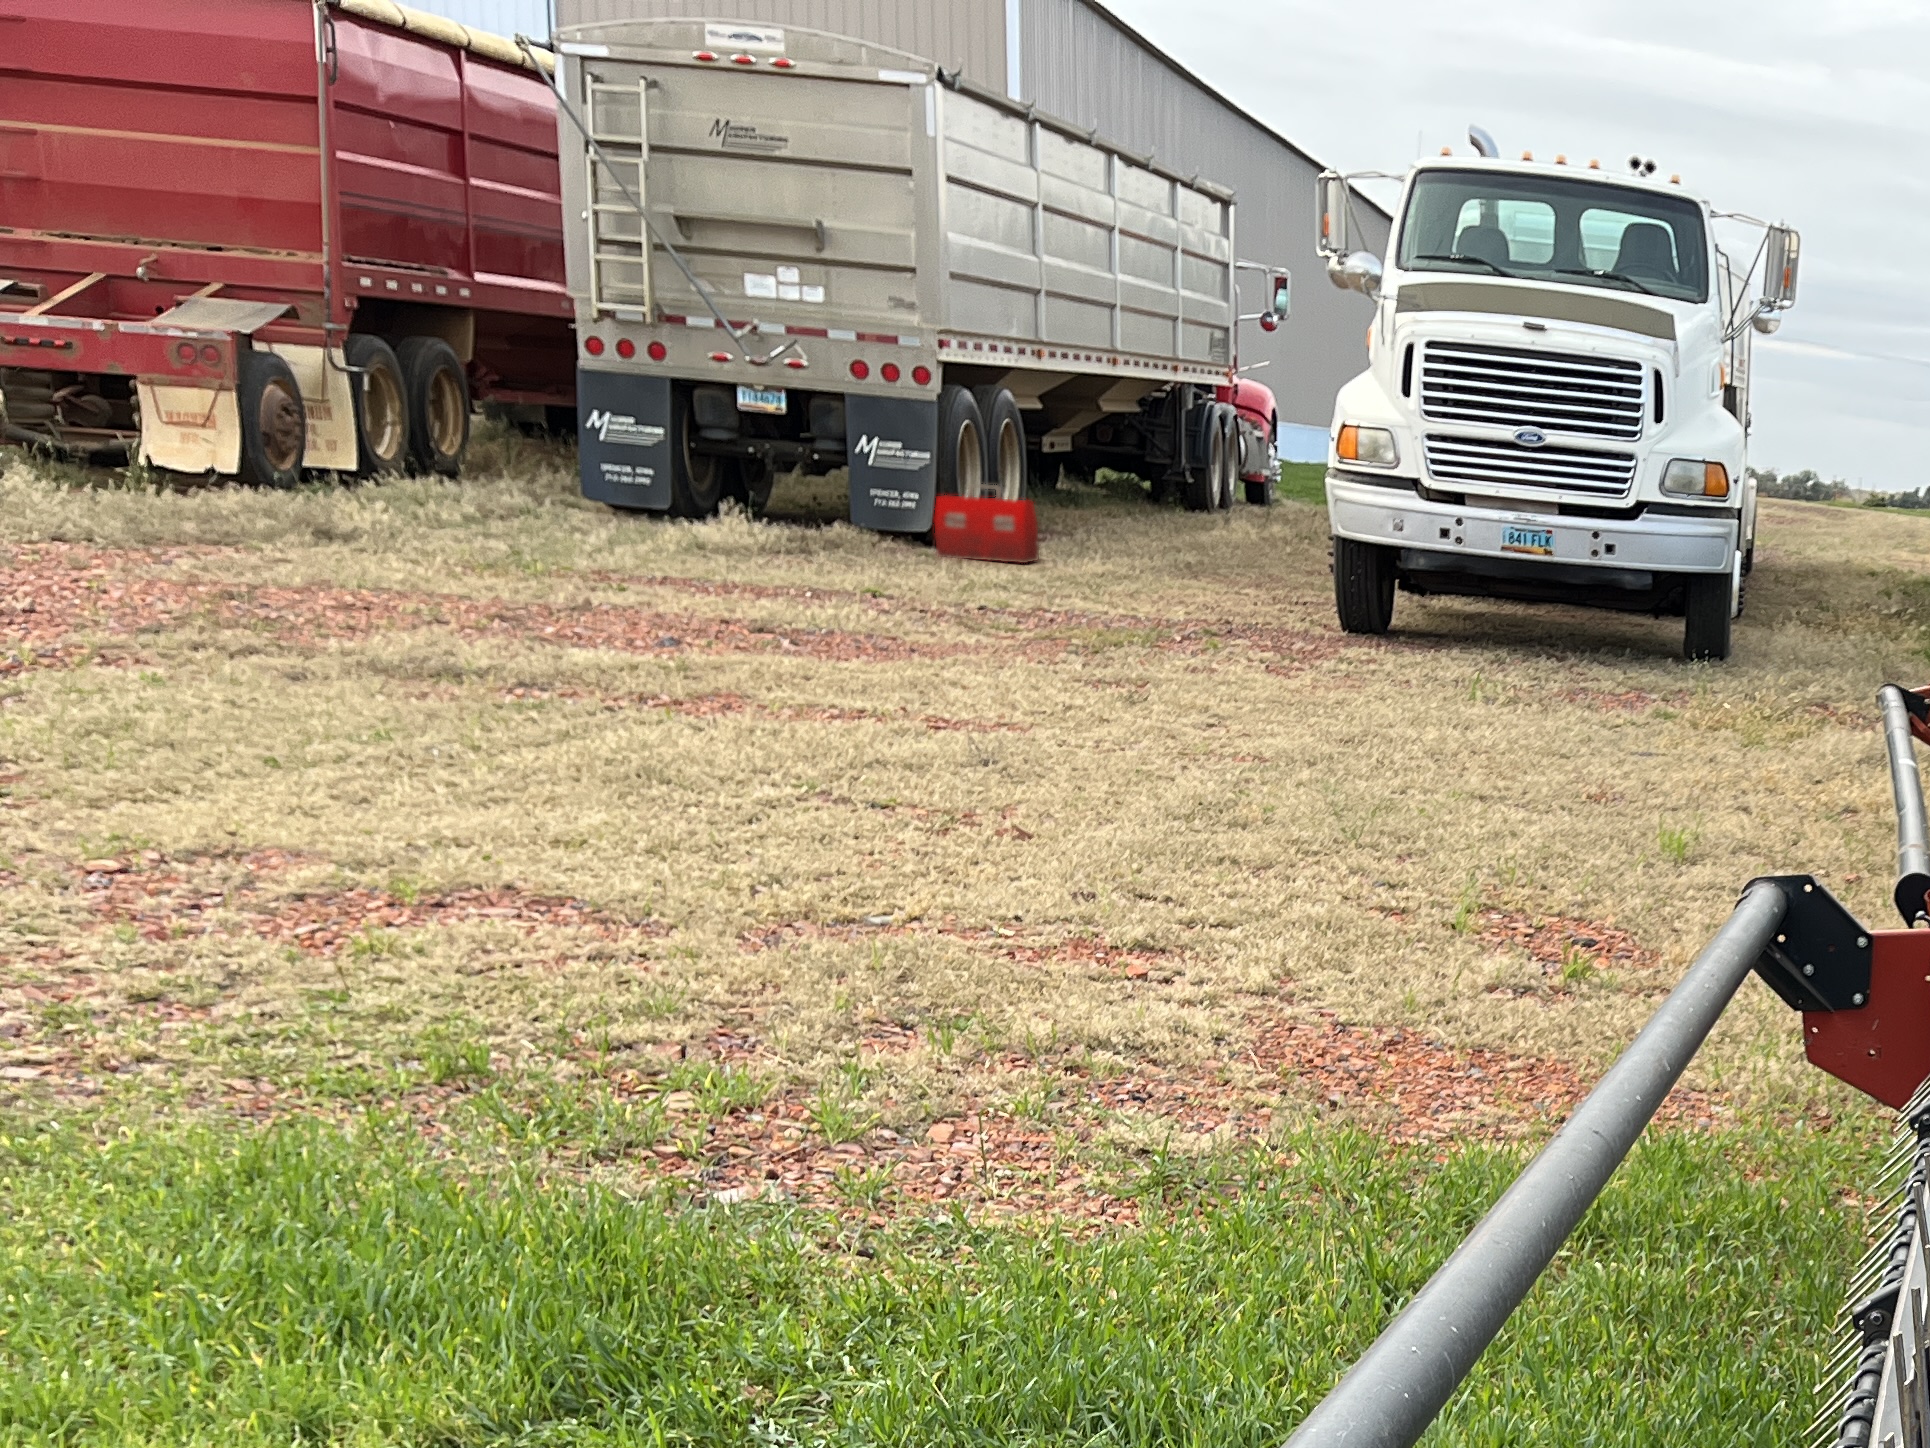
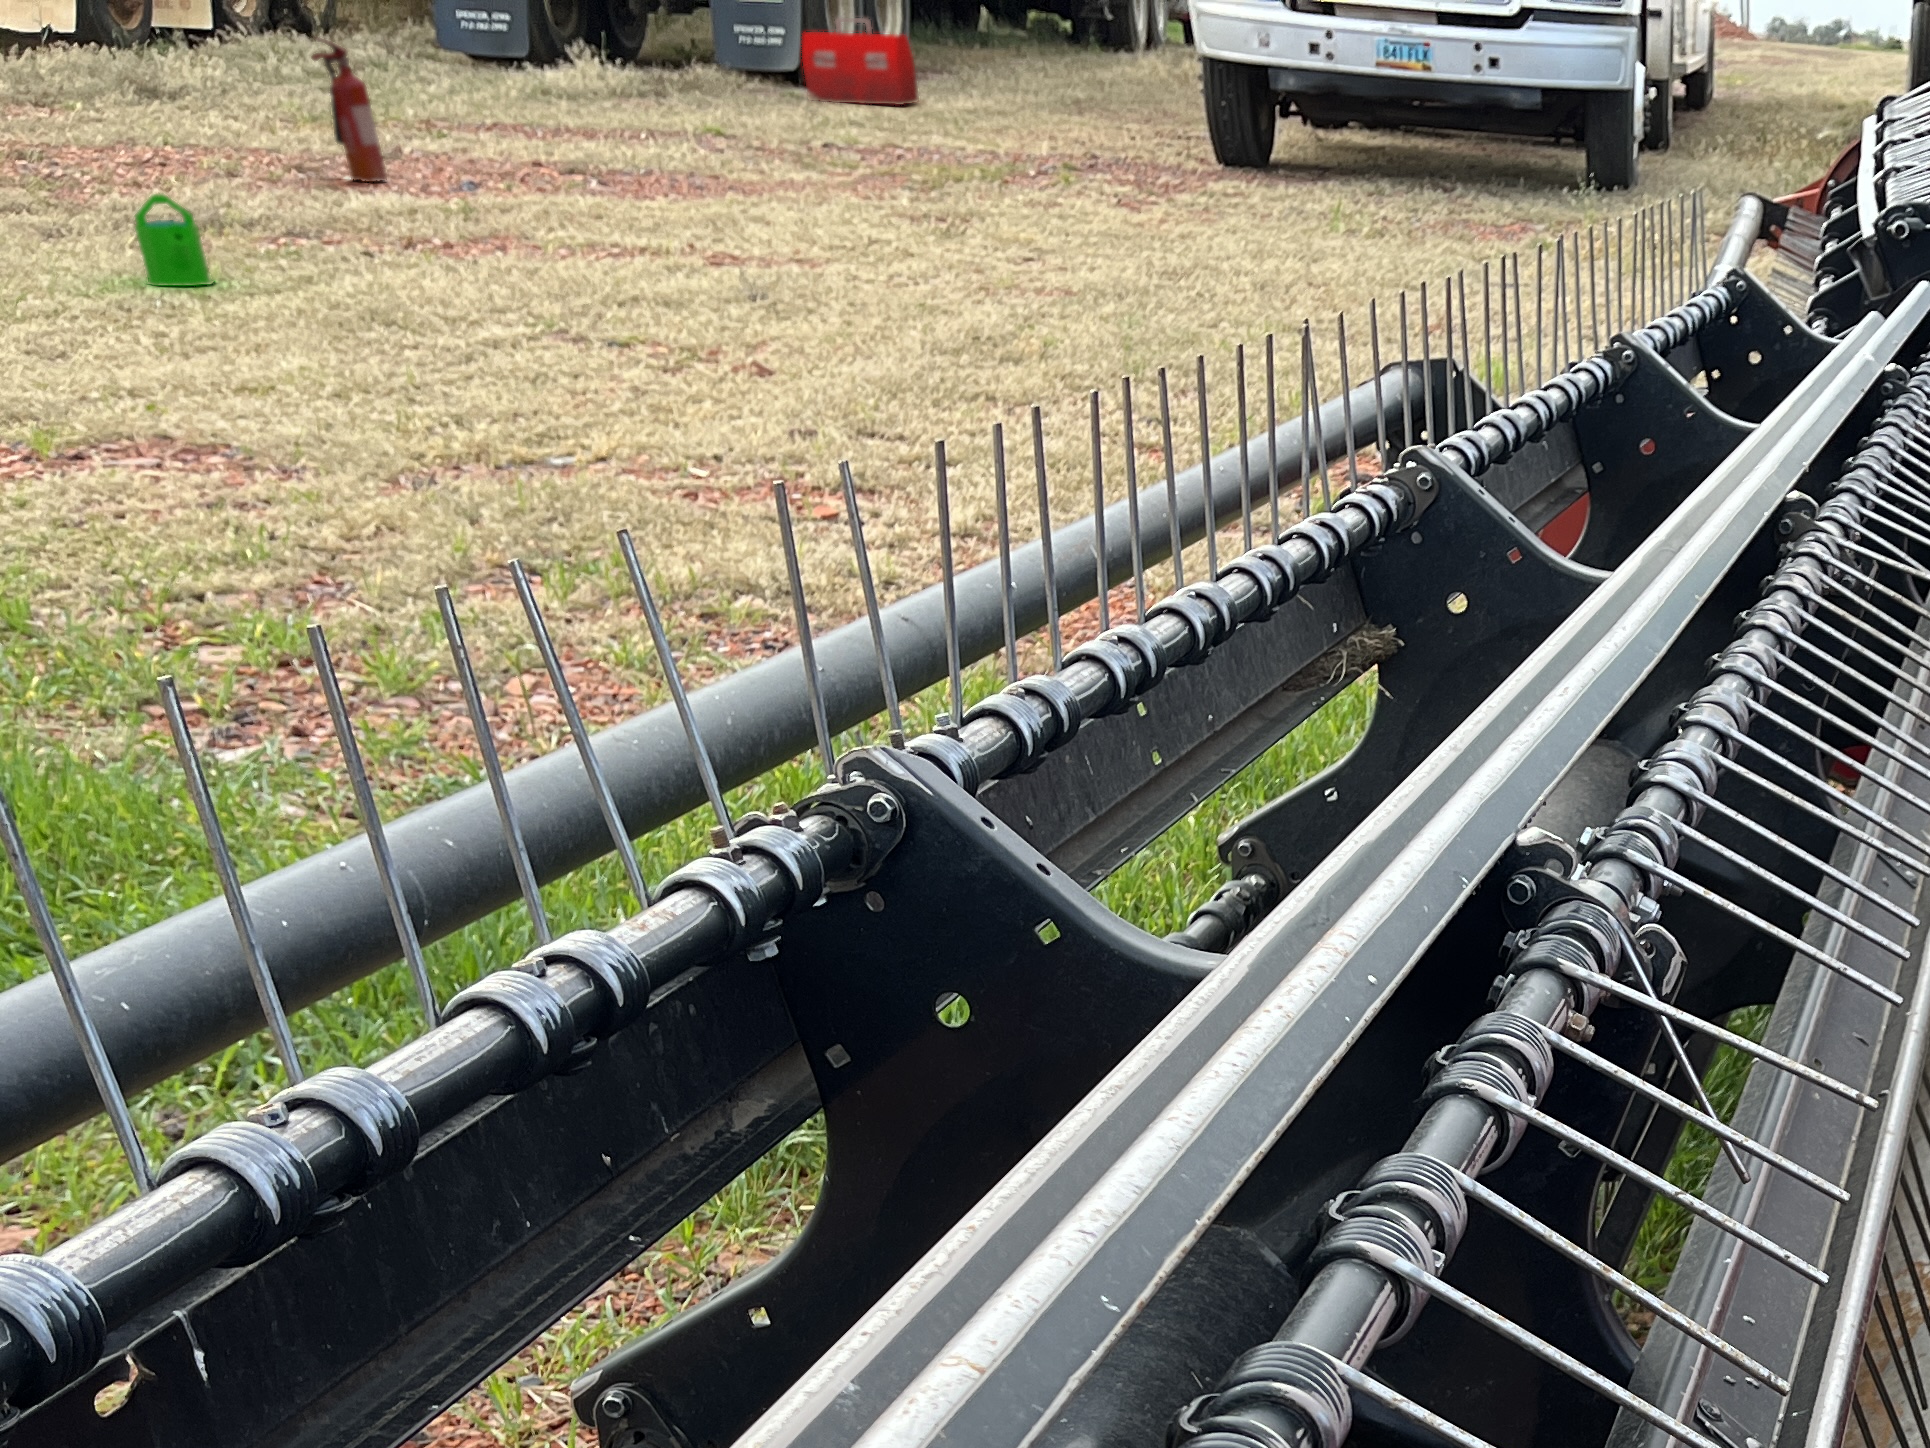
fire extinguisher: none [525,499,582,628] -> present [312,38,387,182]
watering can: none [395,644,463,726] -> present [135,194,214,286]

